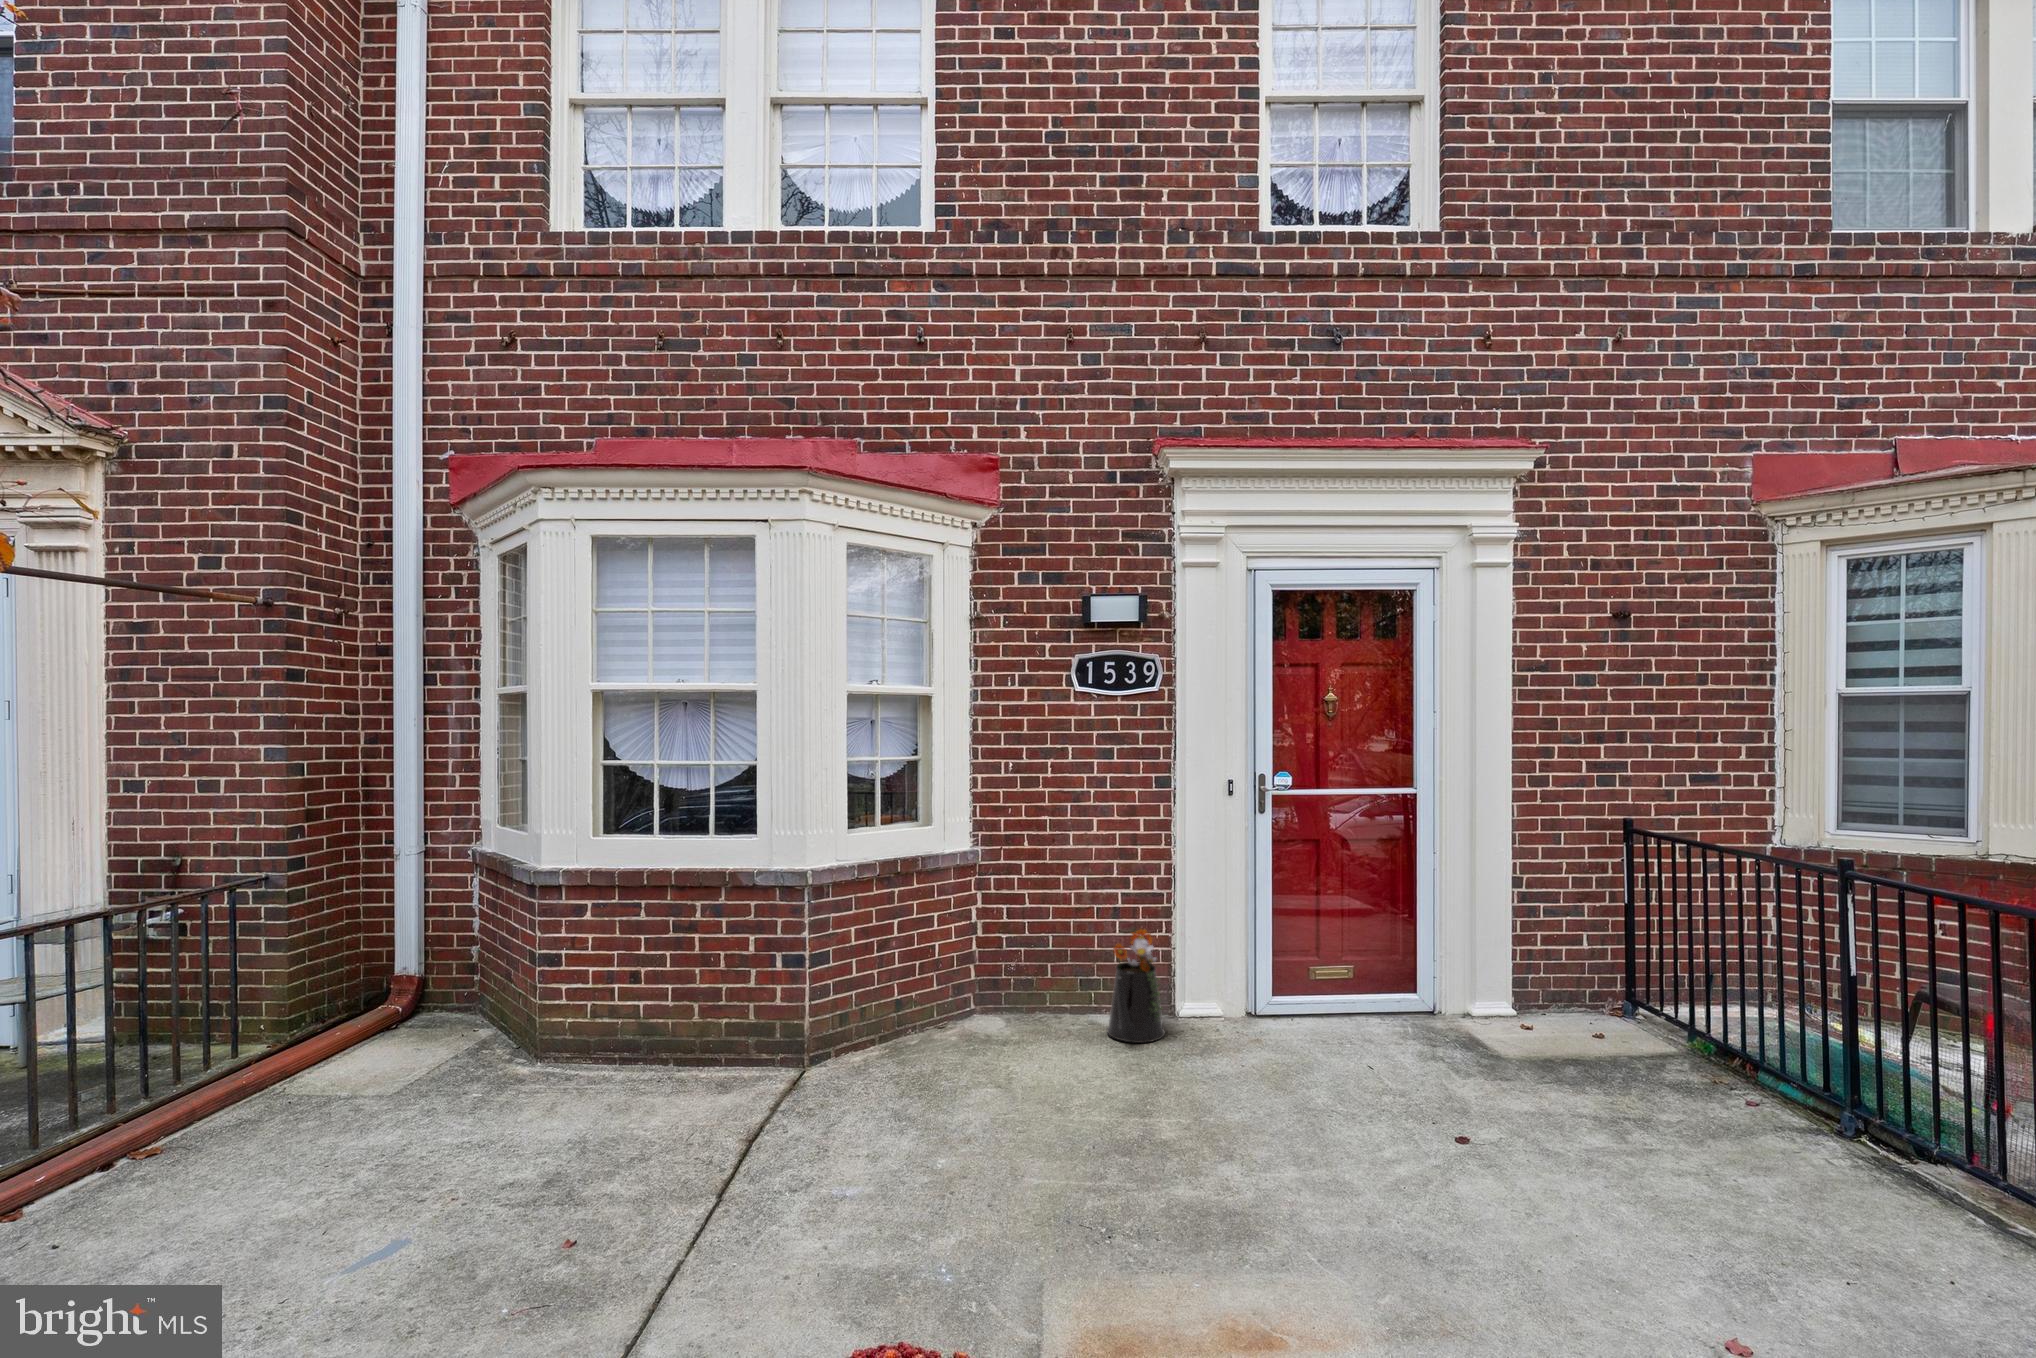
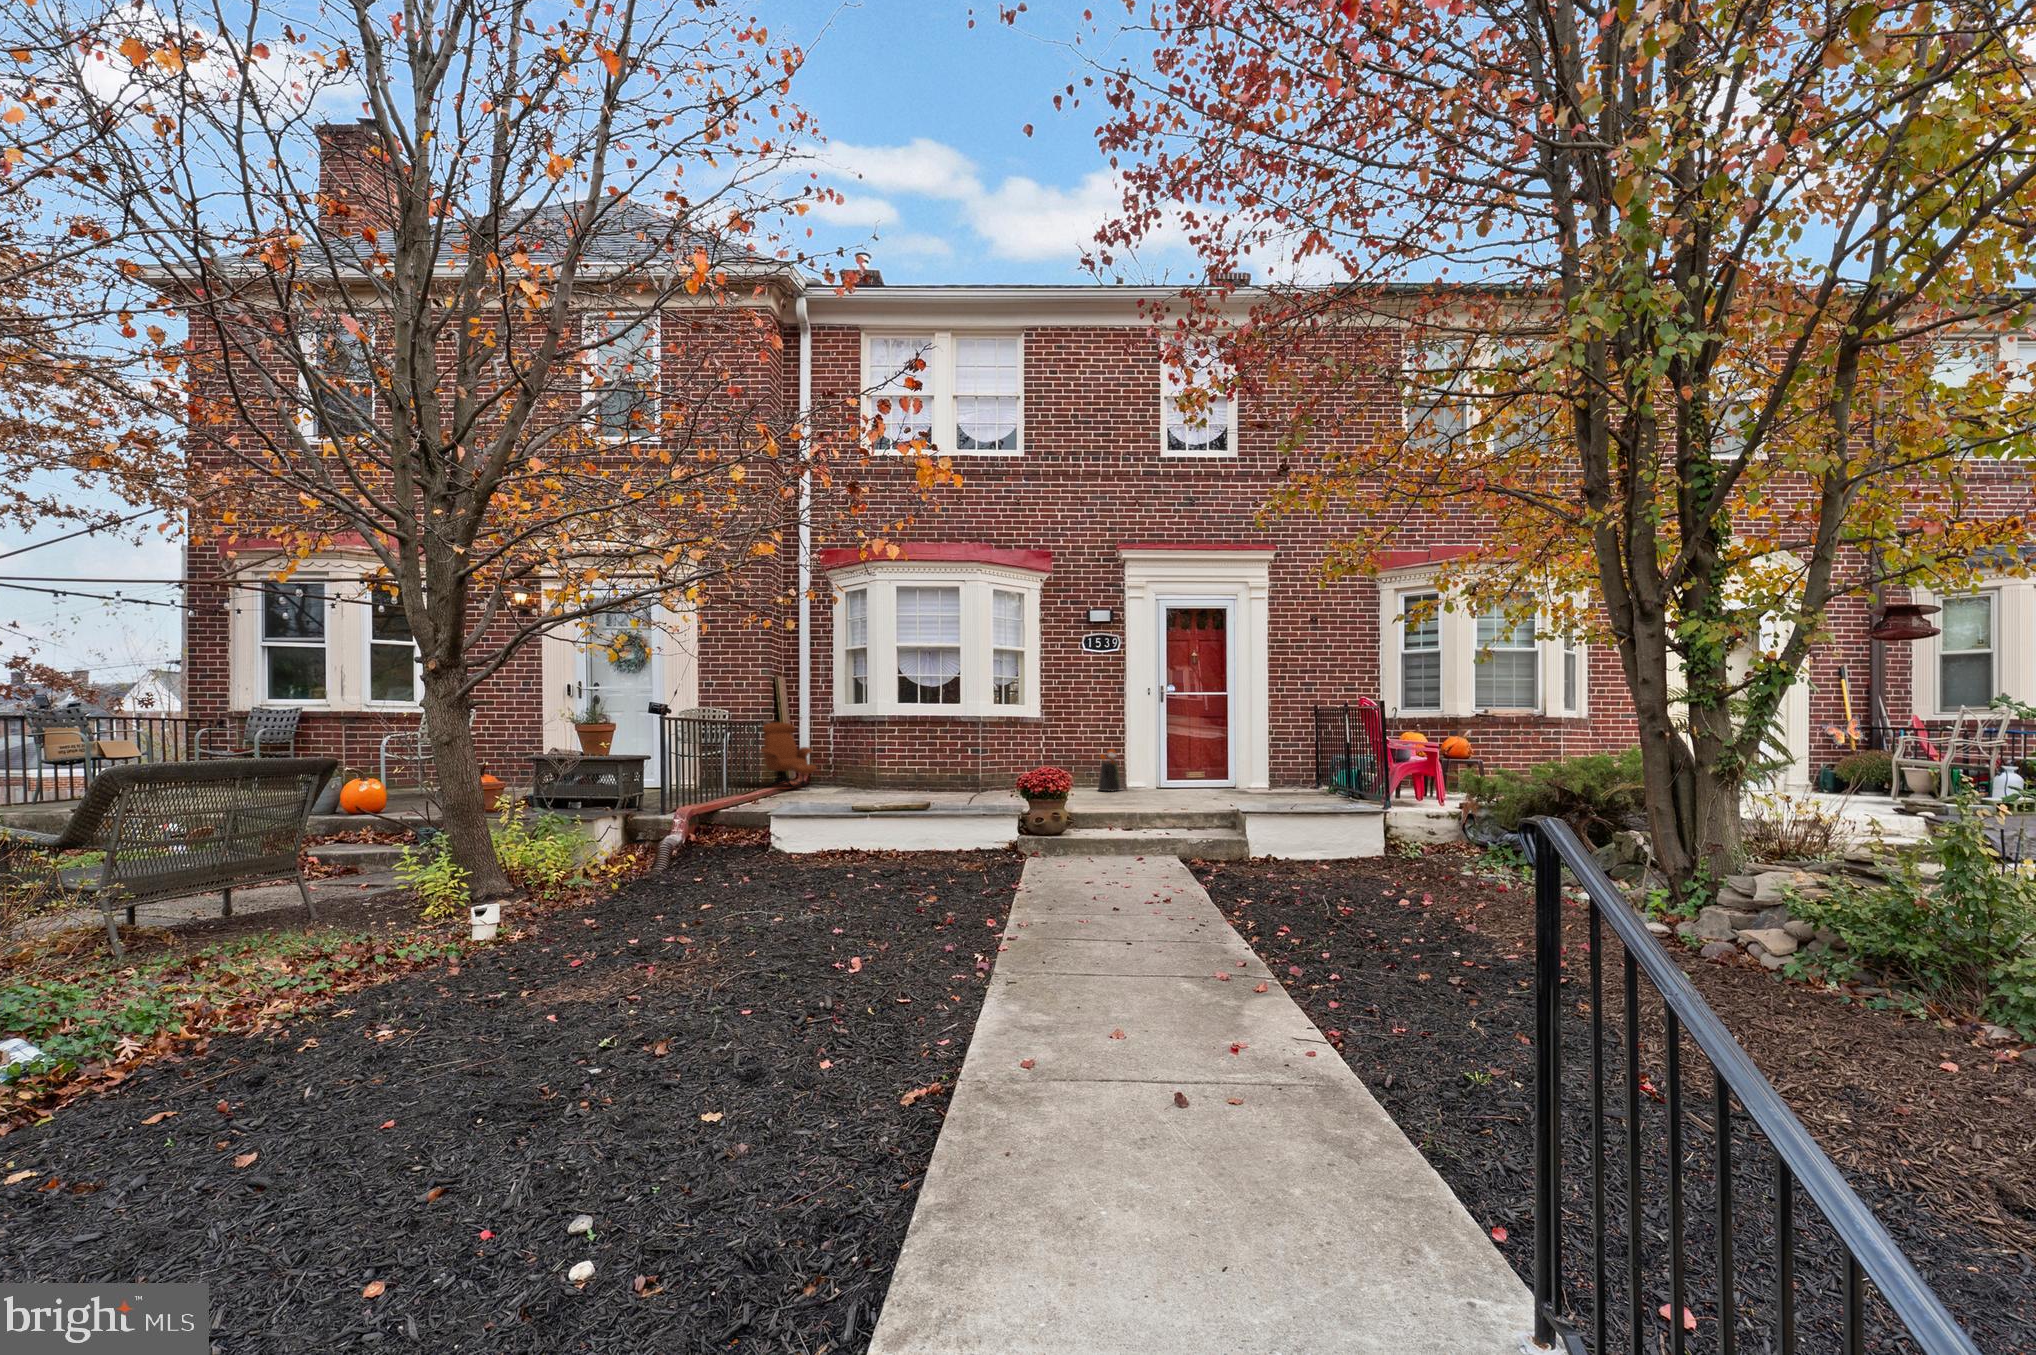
lounge chair: none [270,862,424,1073] -> present [760,723,816,791]

